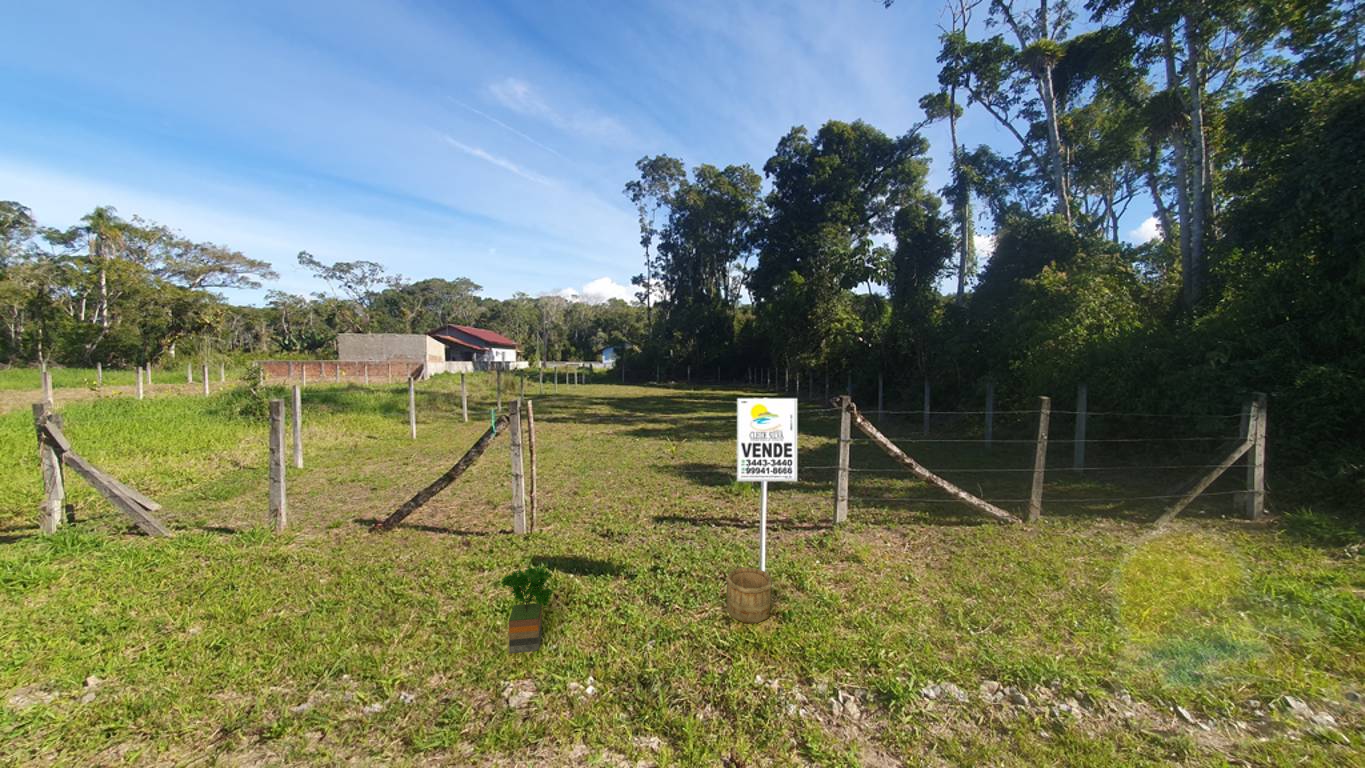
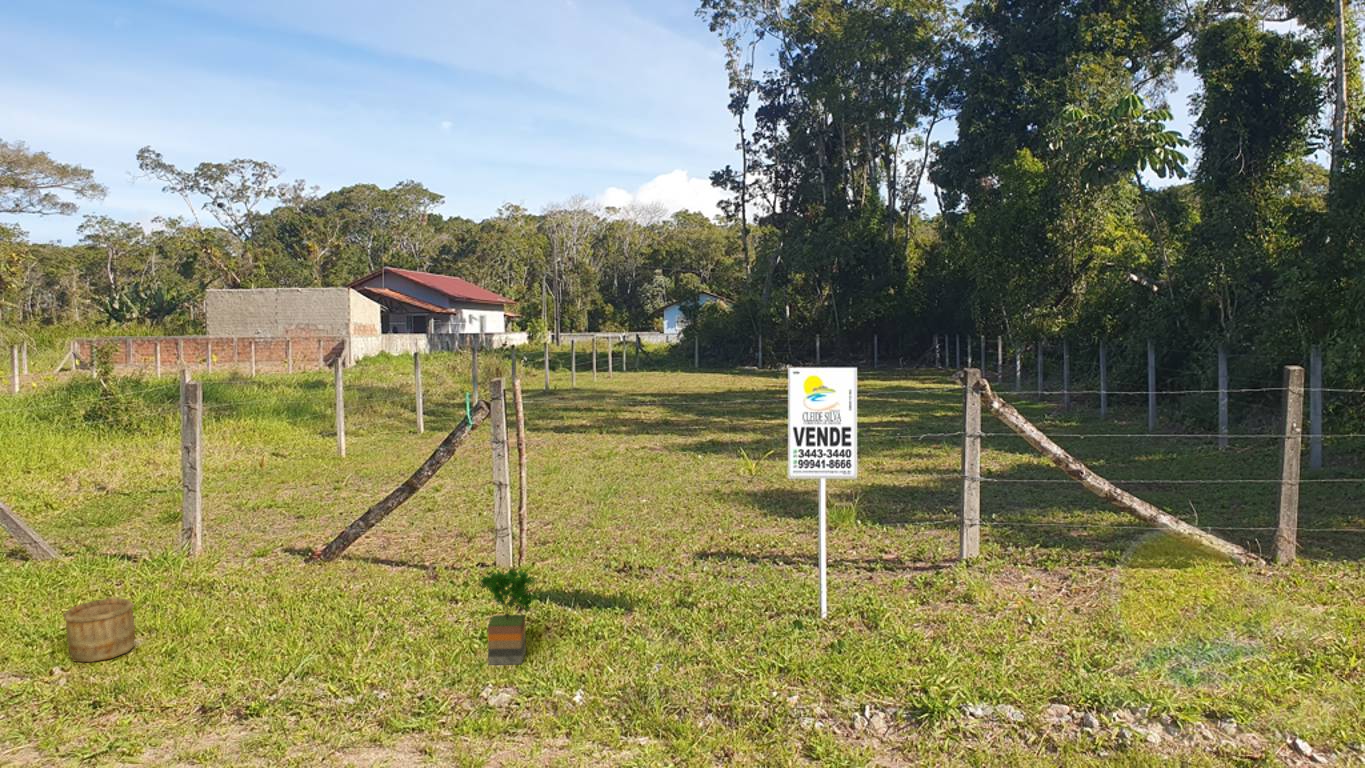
wooden bucket: present [726,567,773,623] -> present [63,598,135,662]

